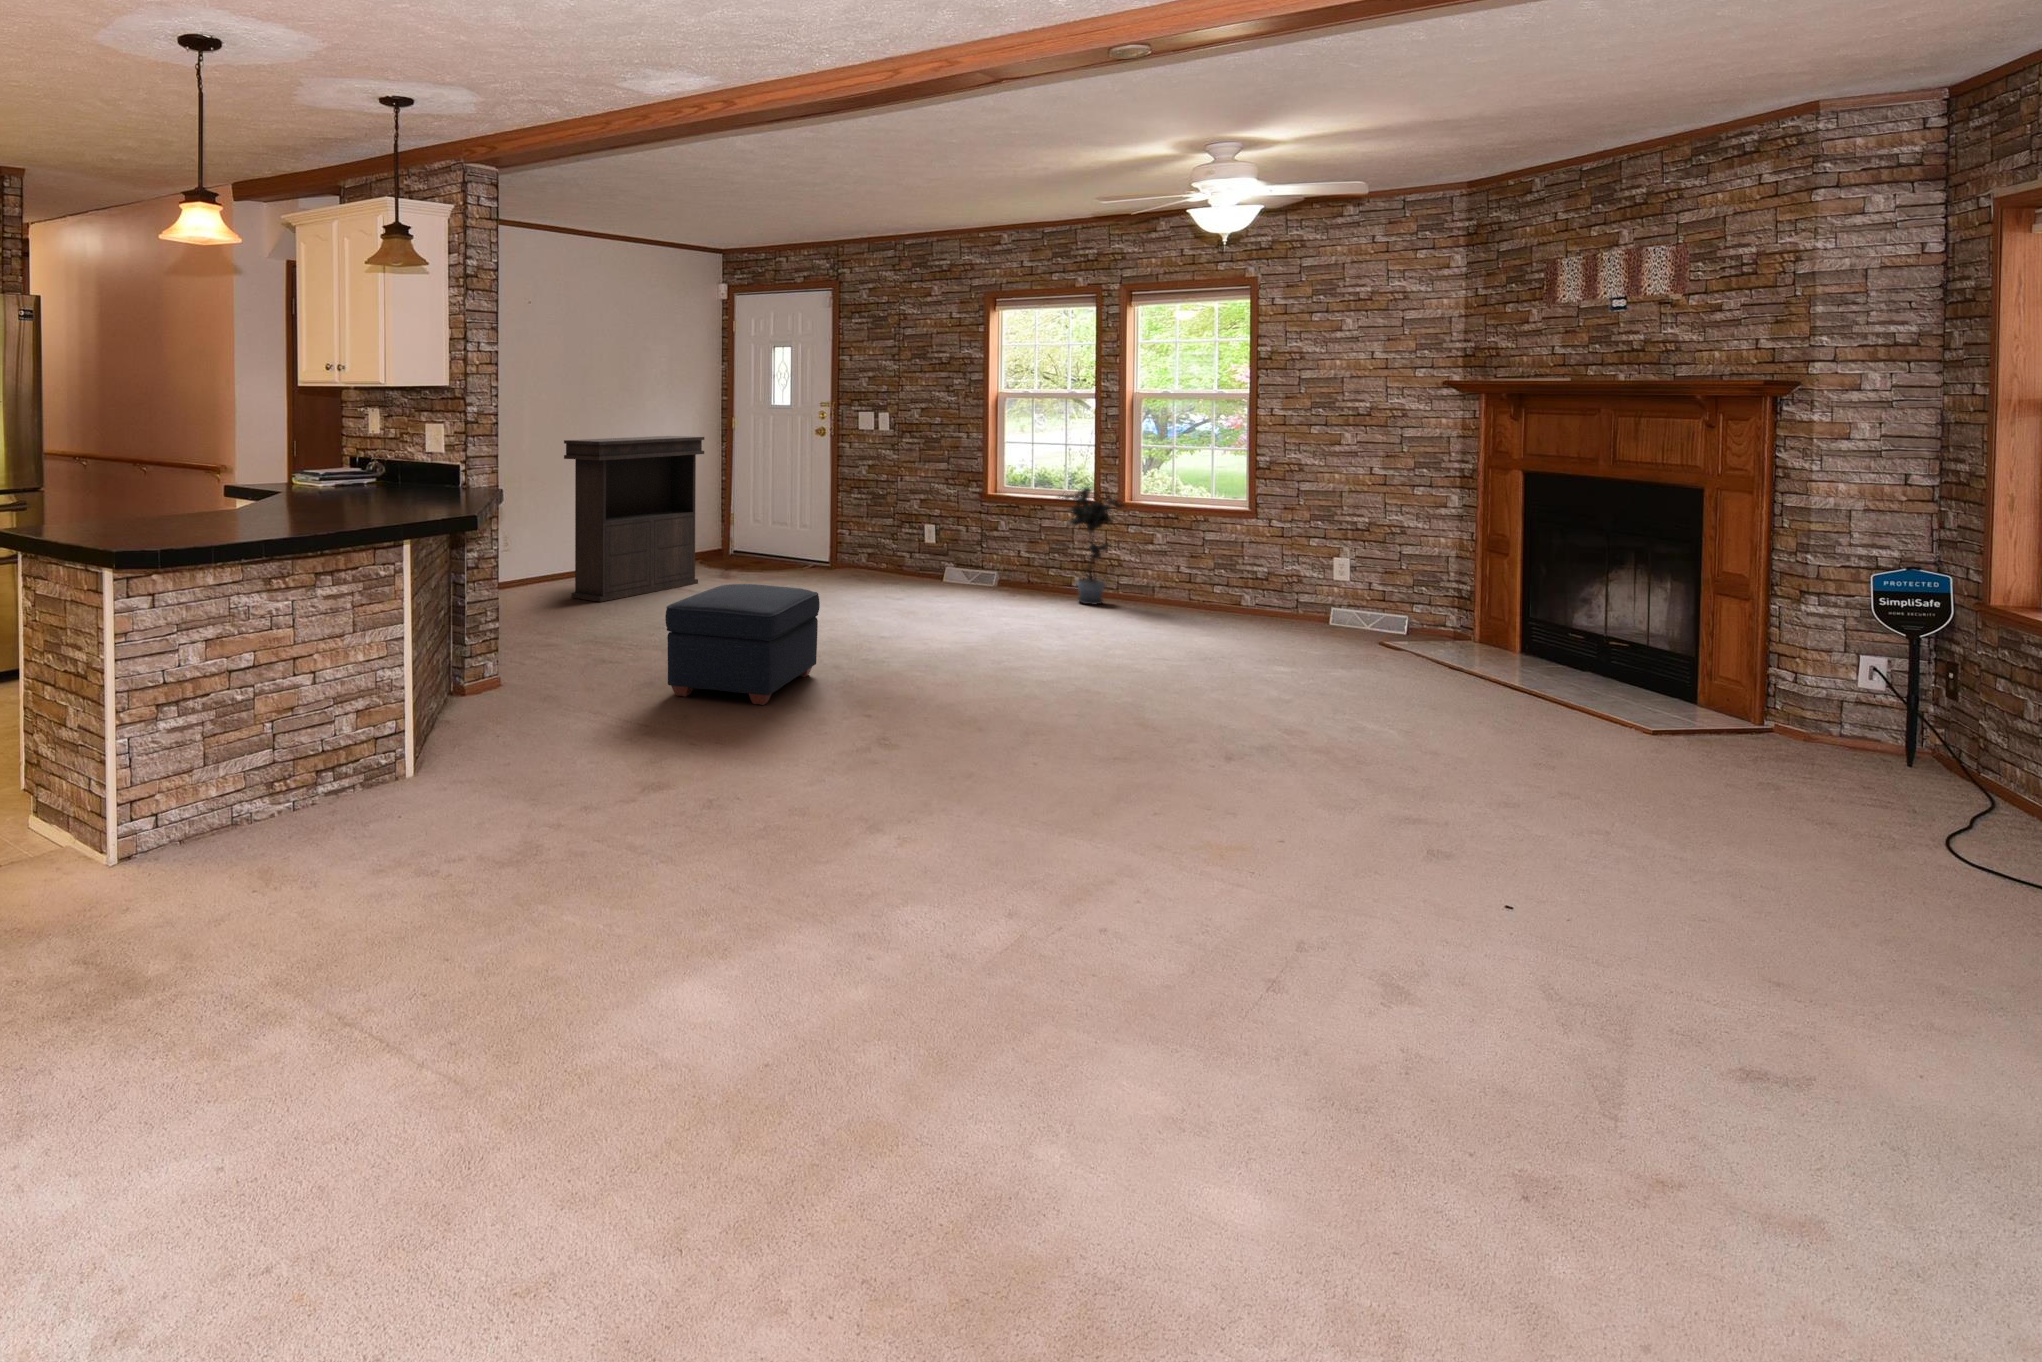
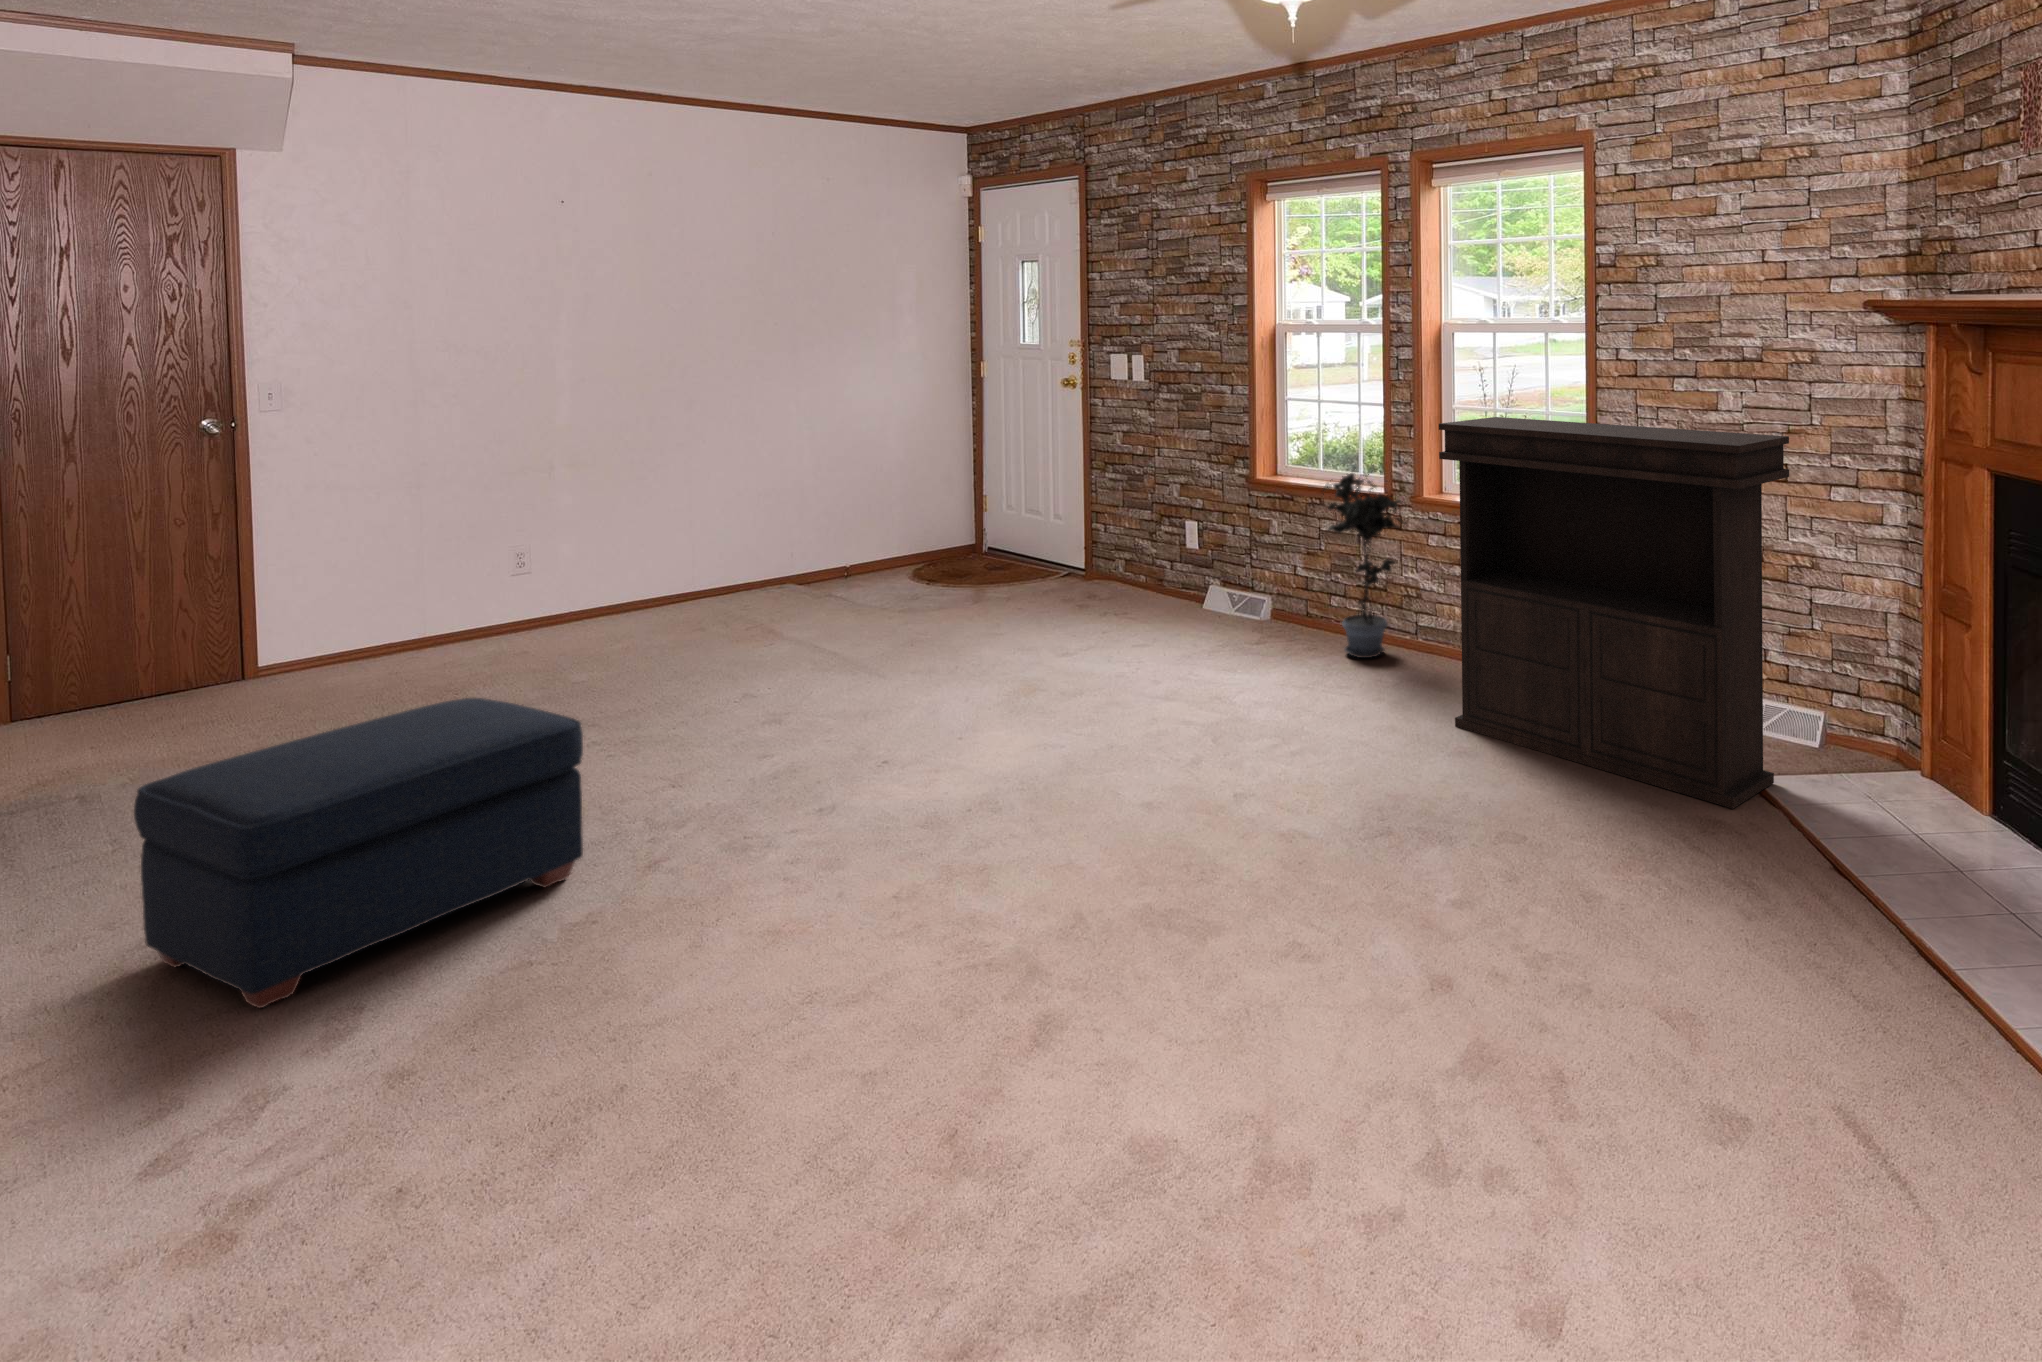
console table: present [564,436,704,602] -> present [1439,417,1789,809]

